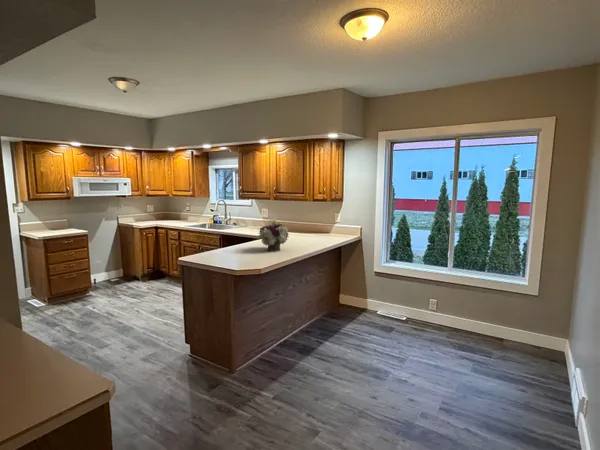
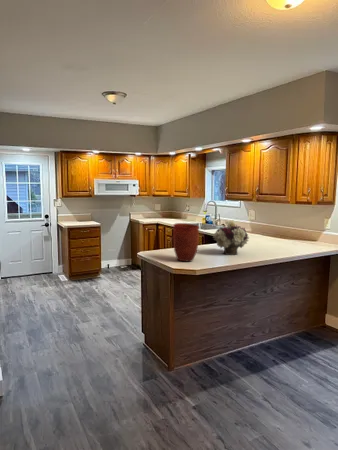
vase: none [228,224,254,262] -> present [173,223,199,261]

